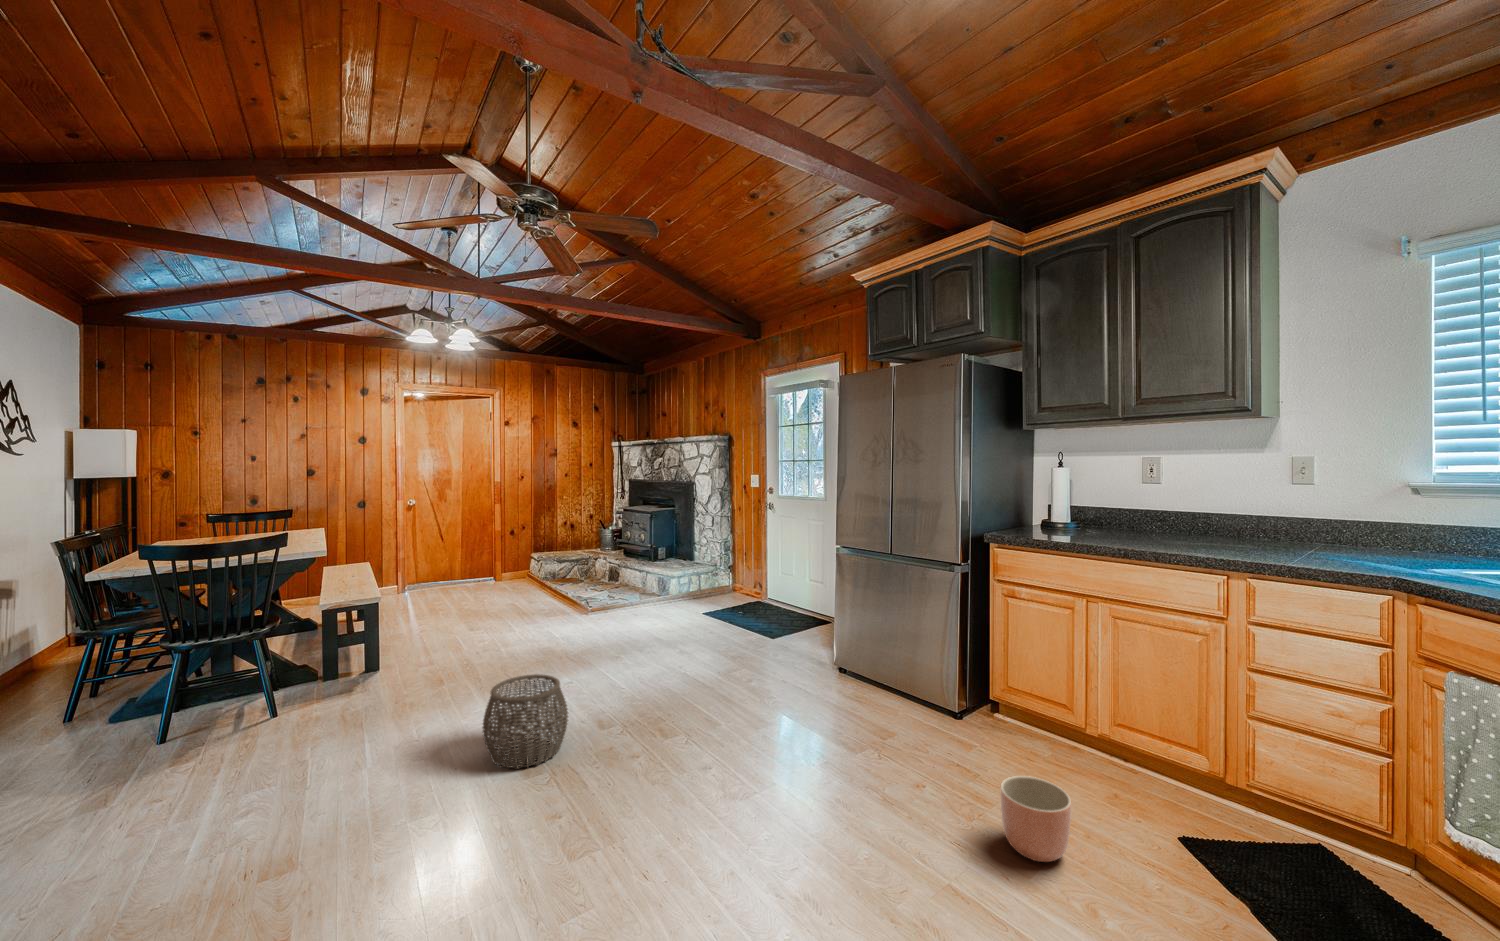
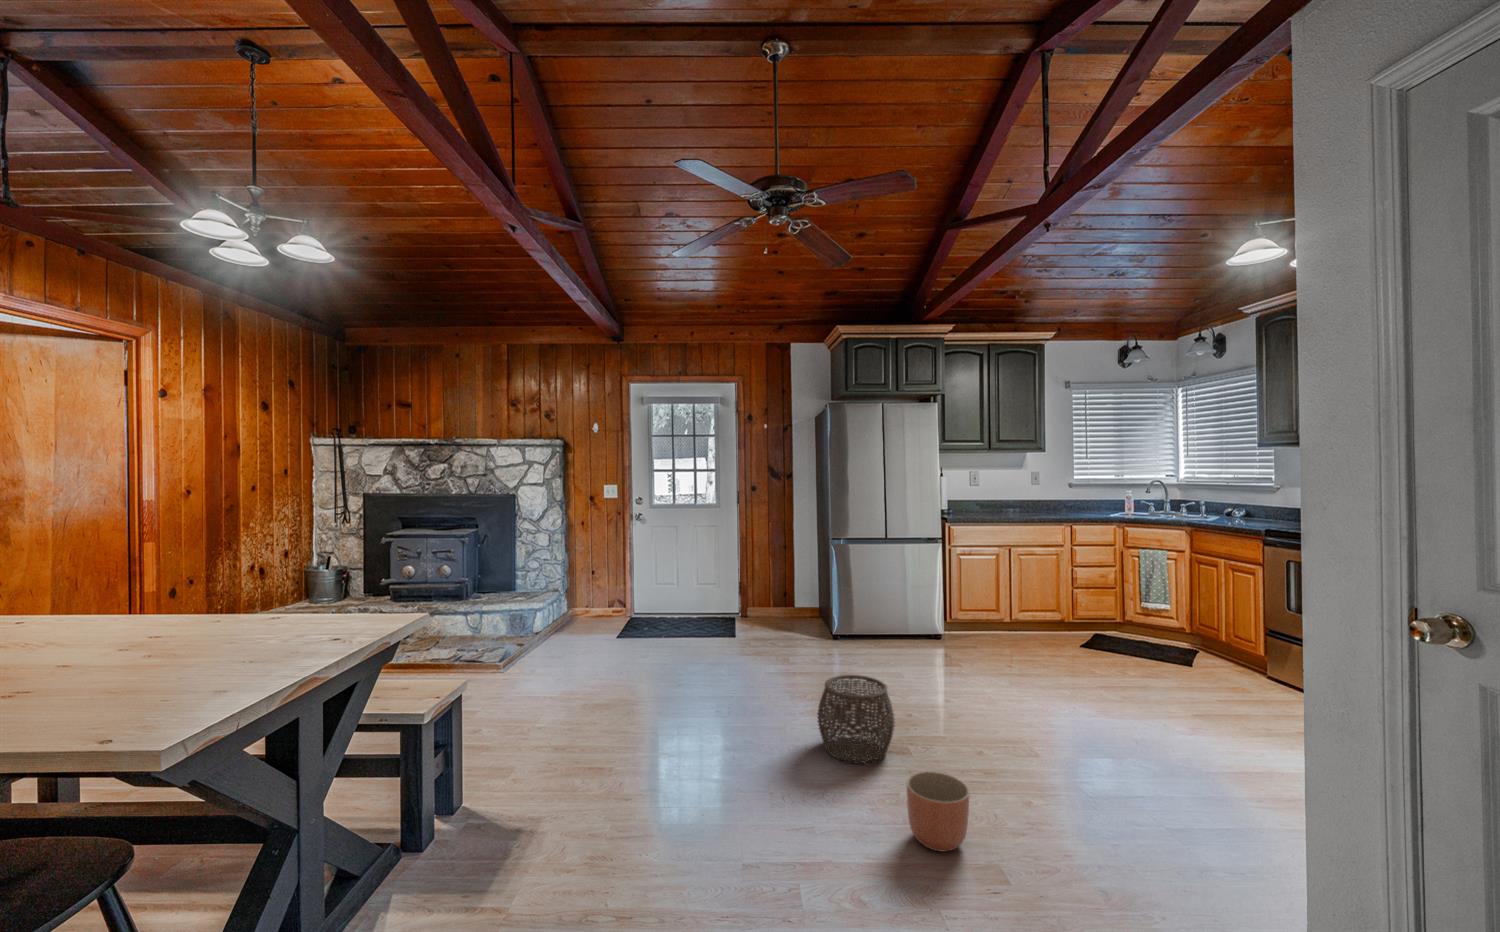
planter: present [1001,776,1071,862] -> present [907,772,969,852]

